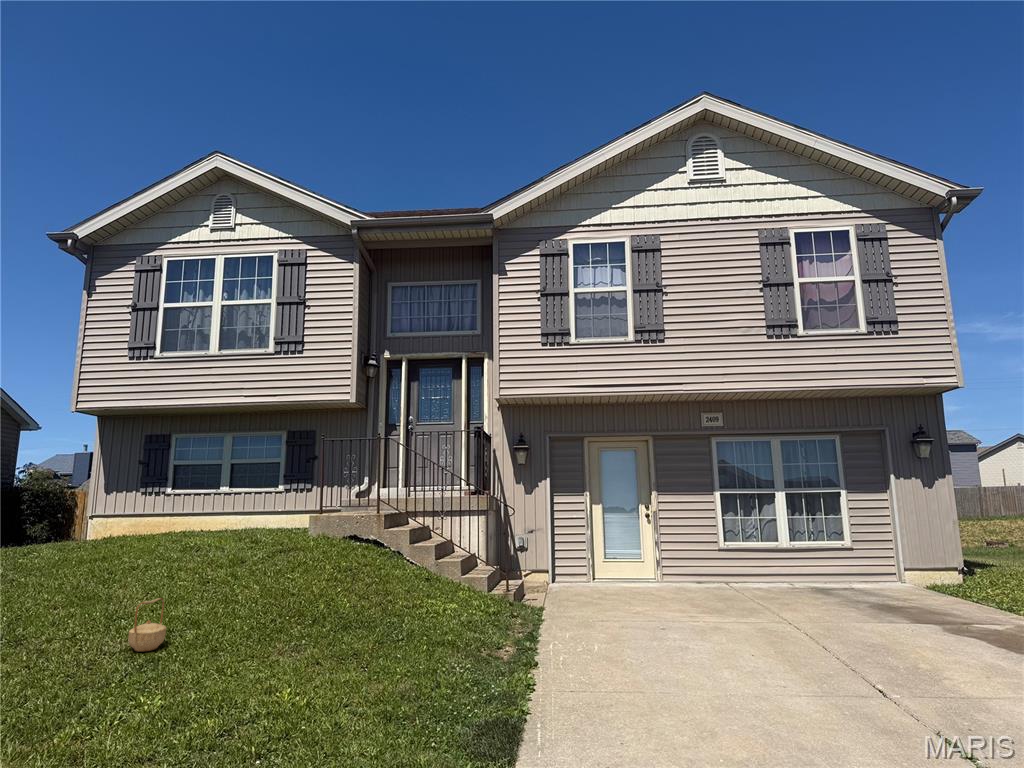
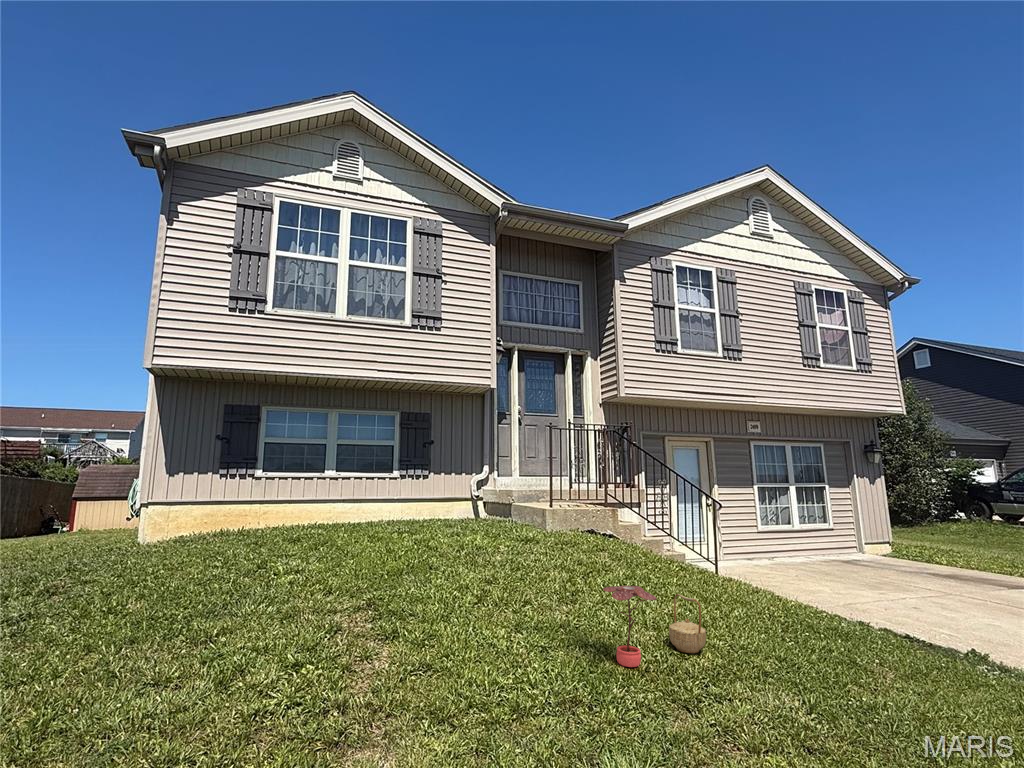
potted plant: none [28,584,89,653] -> present [603,586,657,667]

